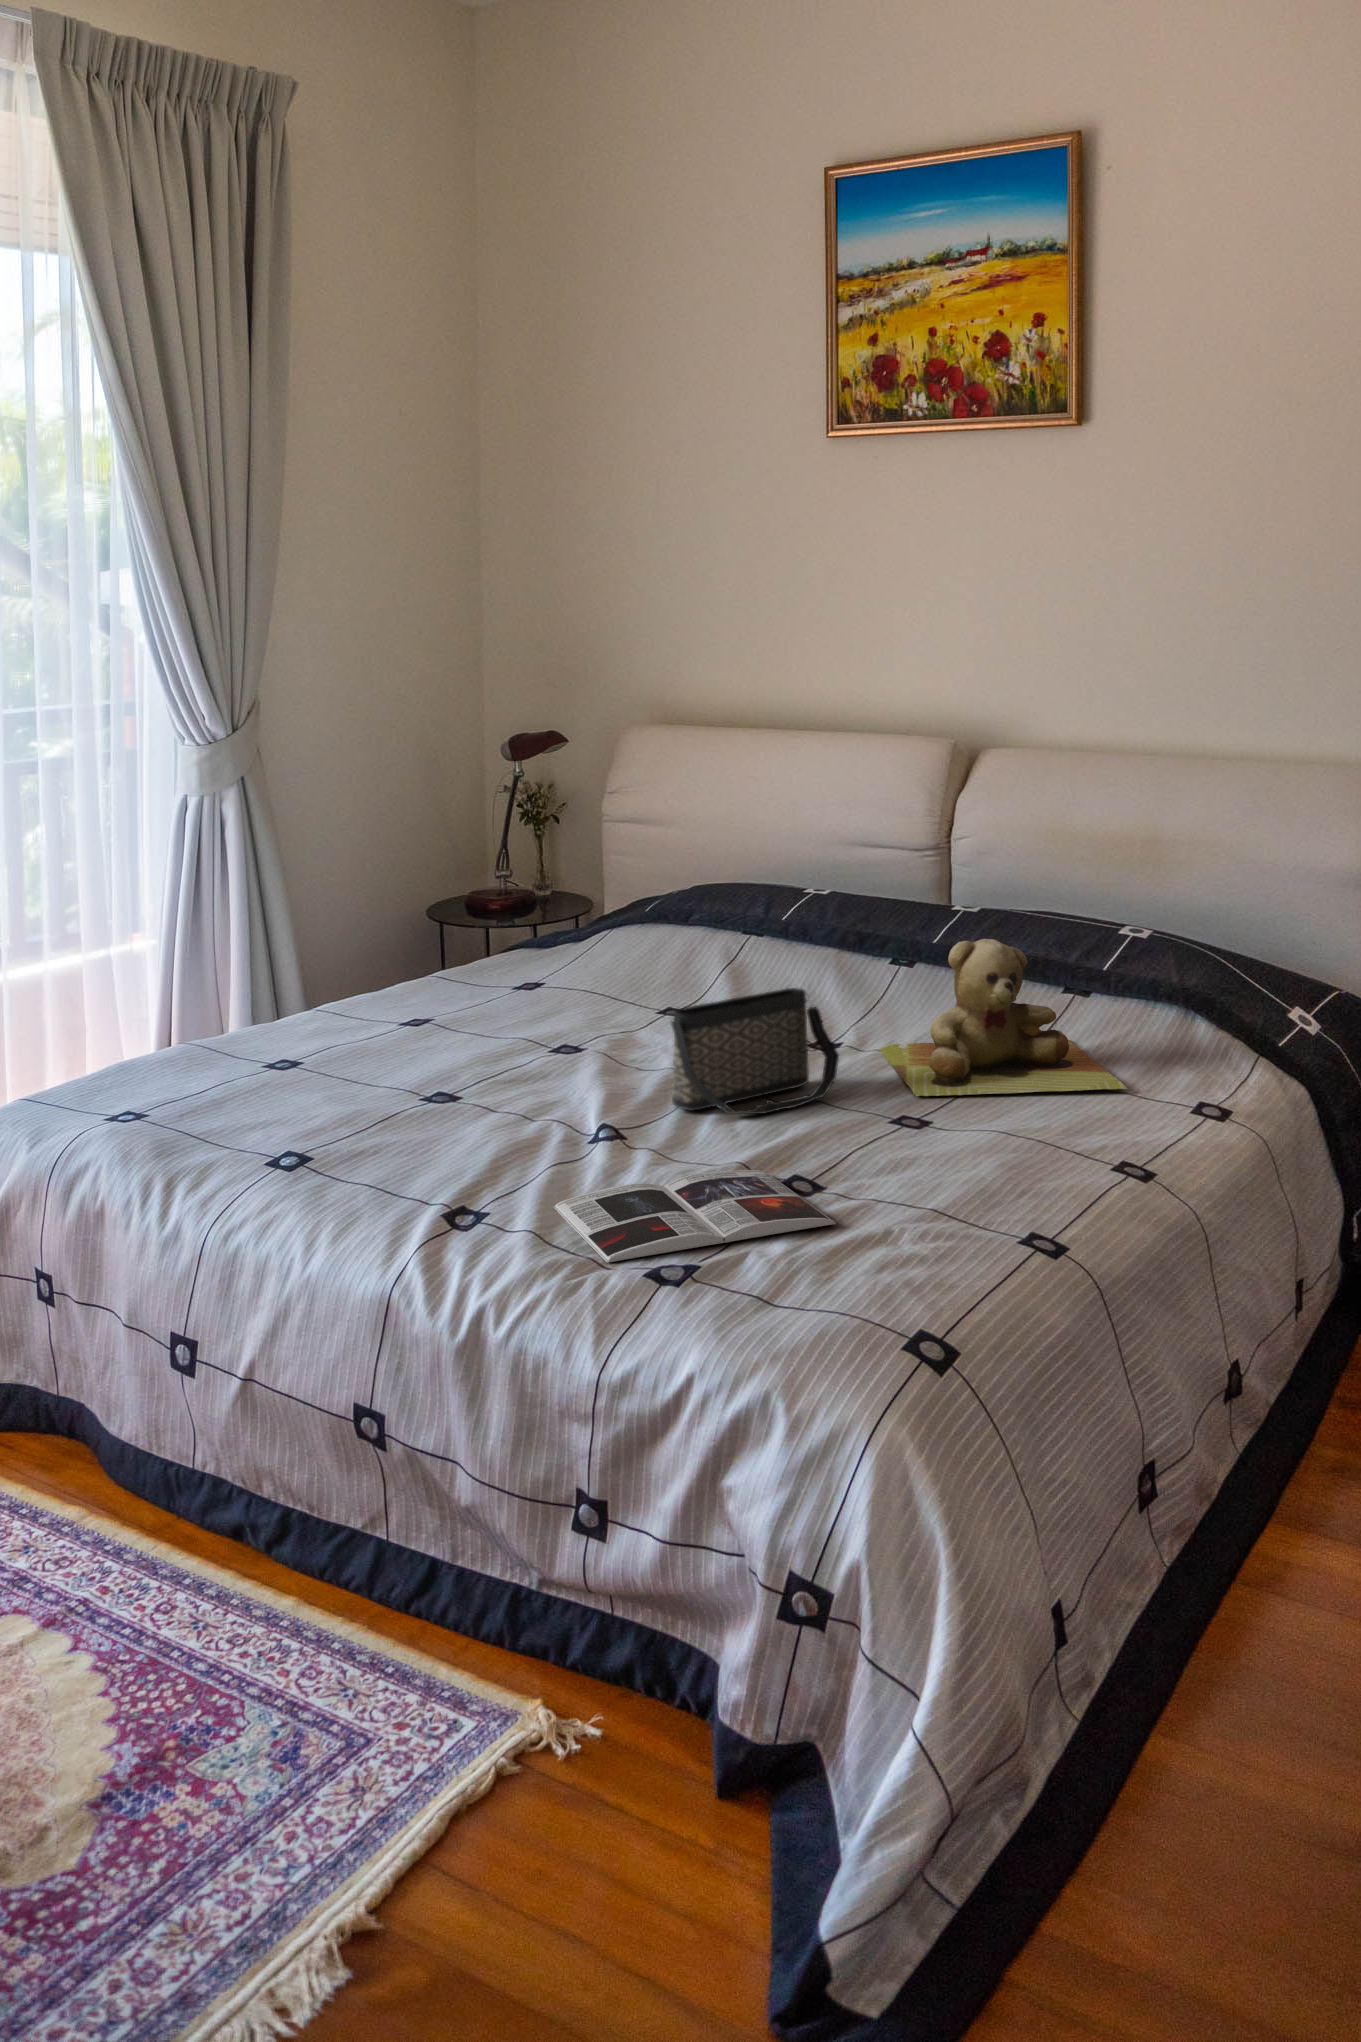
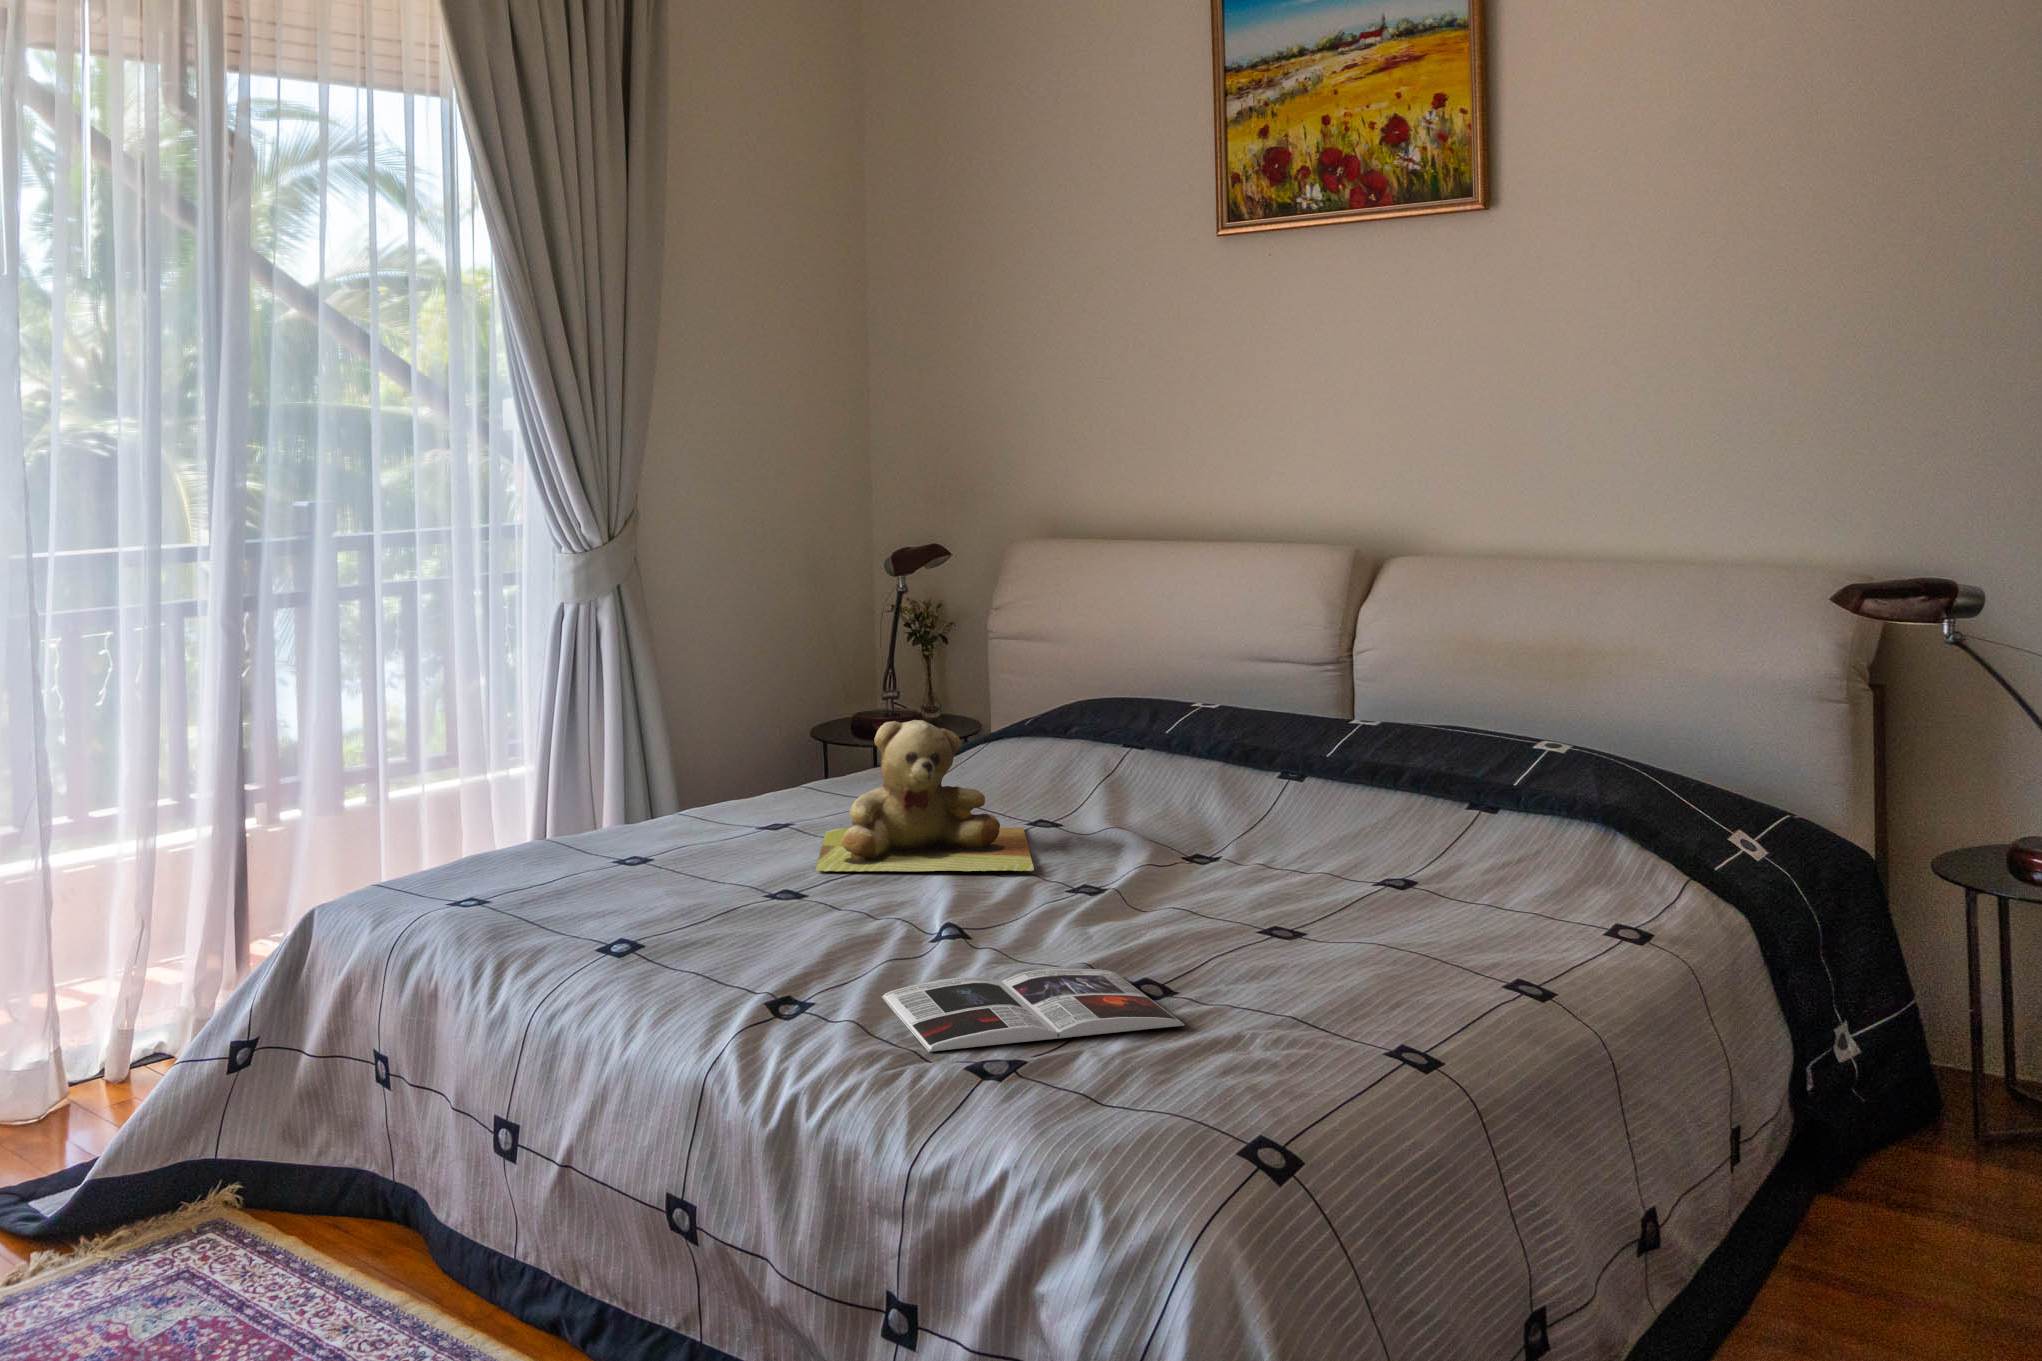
teddy bear: present [879,939,1127,1096] -> present [816,720,1034,871]
handbag: present [671,988,839,1114] -> none [1020,787,1207,918]

